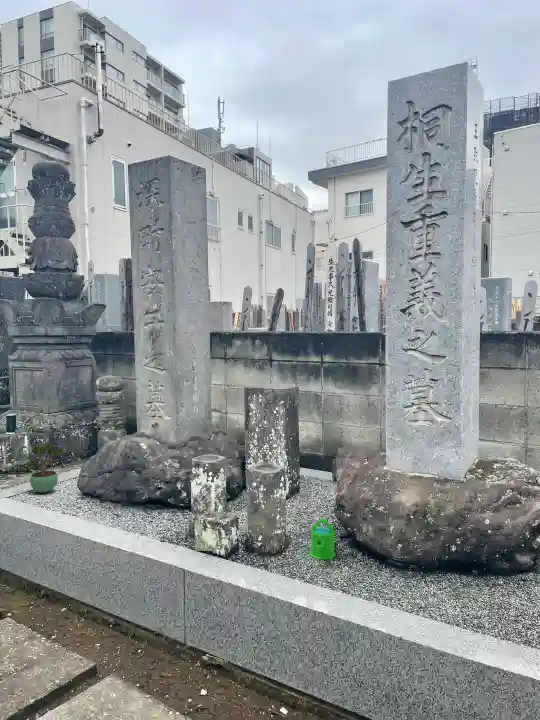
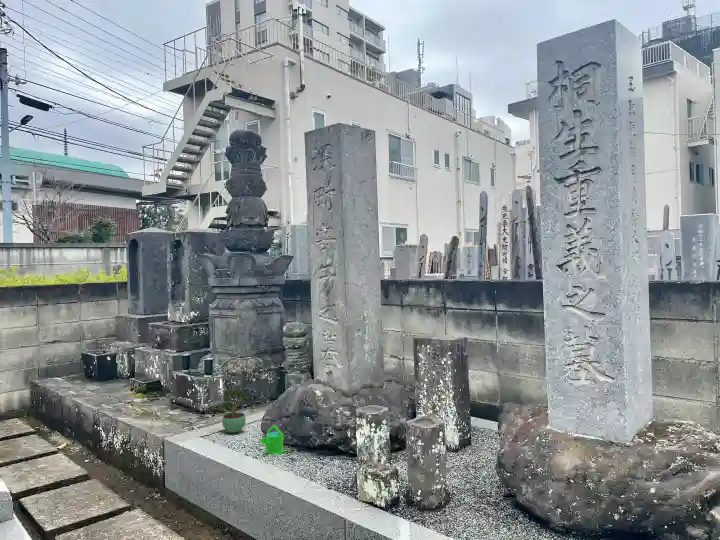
watering can: present [309,519,336,559] -> present [260,425,284,454]

